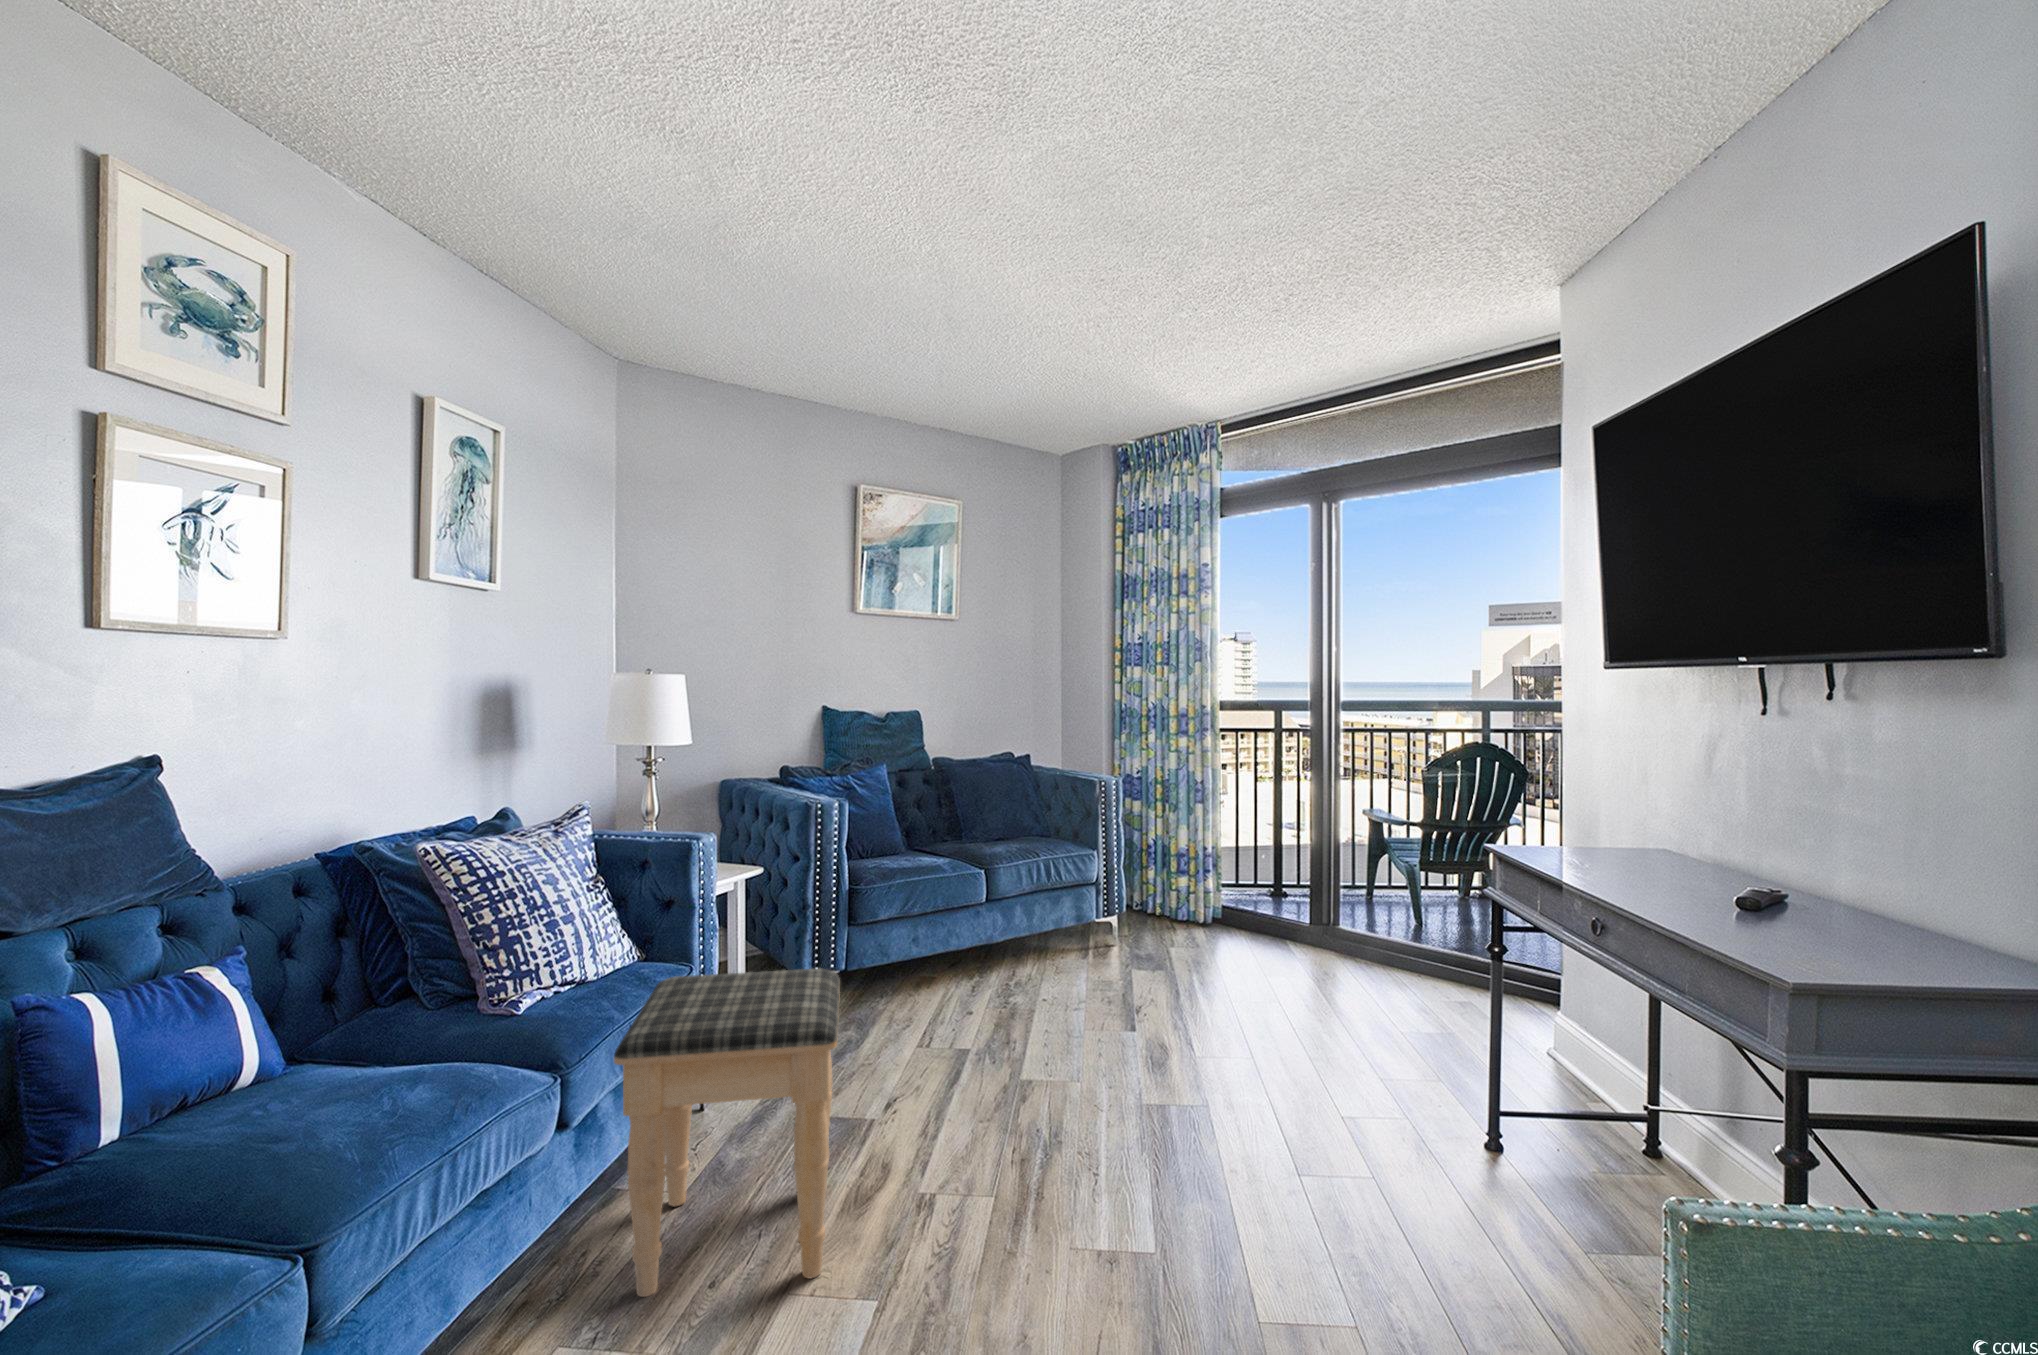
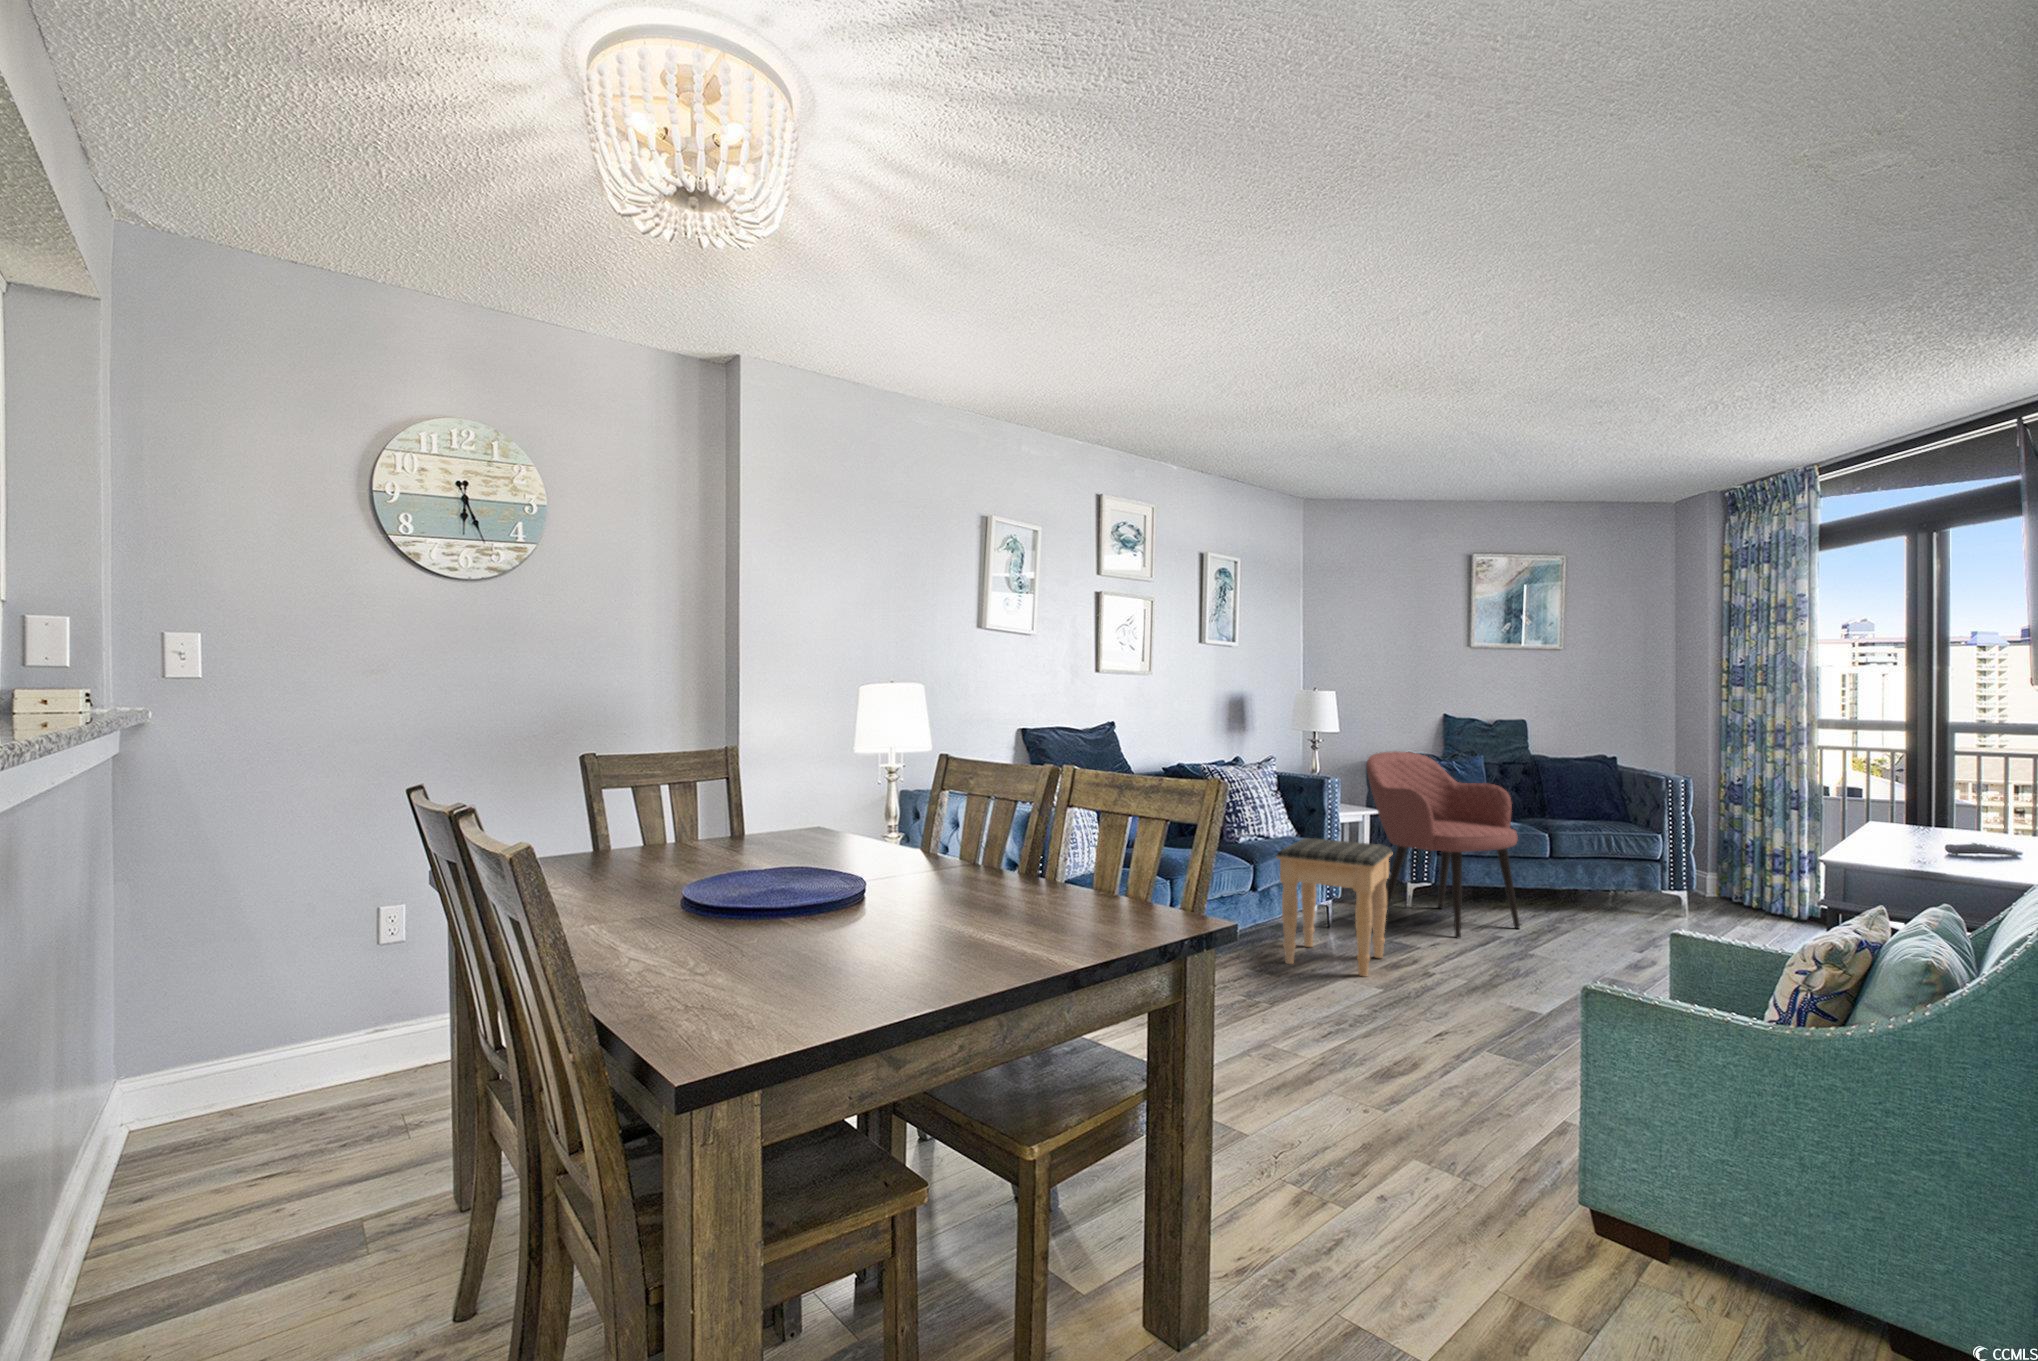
armchair: none [751,772,976,1078] -> present [1366,751,1520,938]

